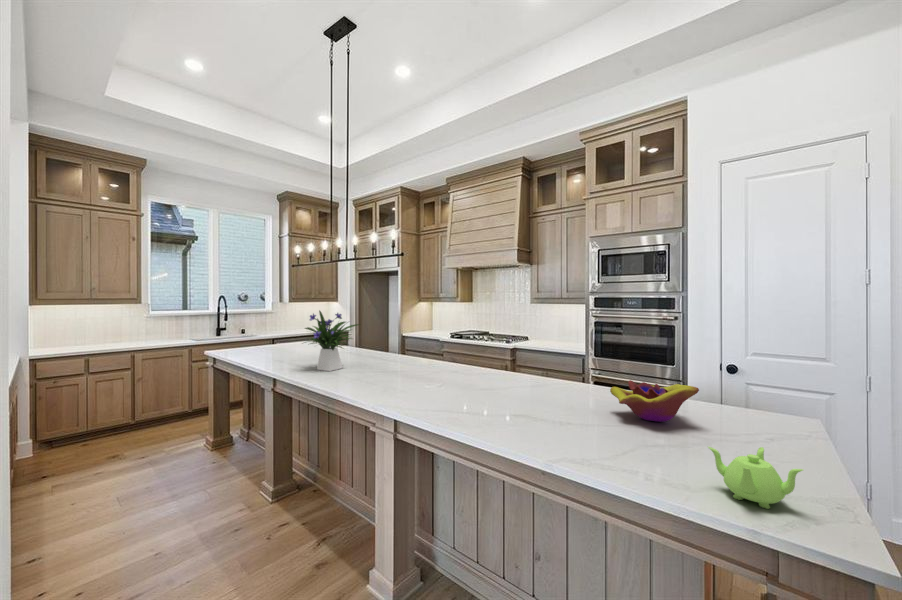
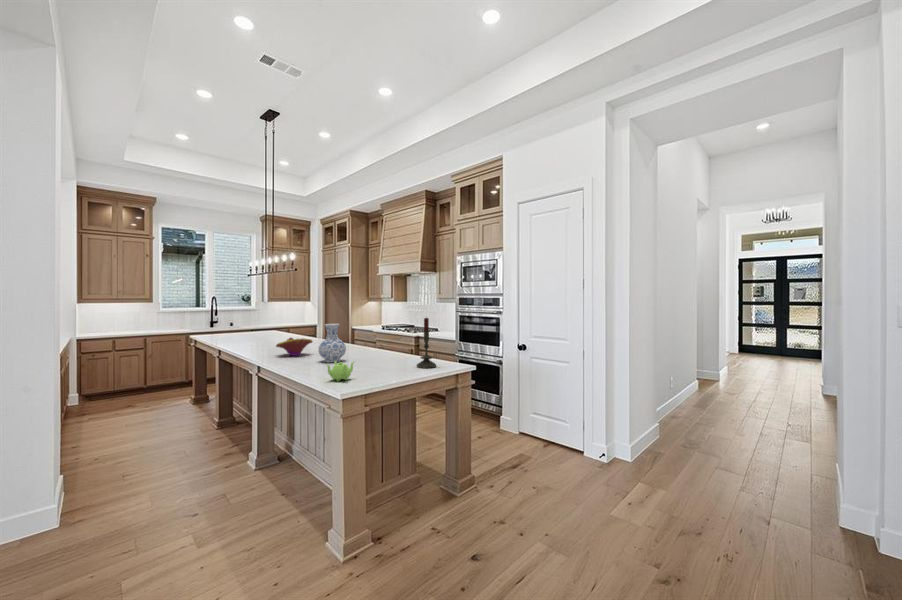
flower arrangement: present [305,311,359,371] -> none [233,306,274,345]
candle: none [737,333,785,434] -> present [417,318,436,368]
vase: none [524,344,574,418] -> present [319,324,346,362]
decorative bowl: present [610,380,699,422] -> present [276,338,313,356]

